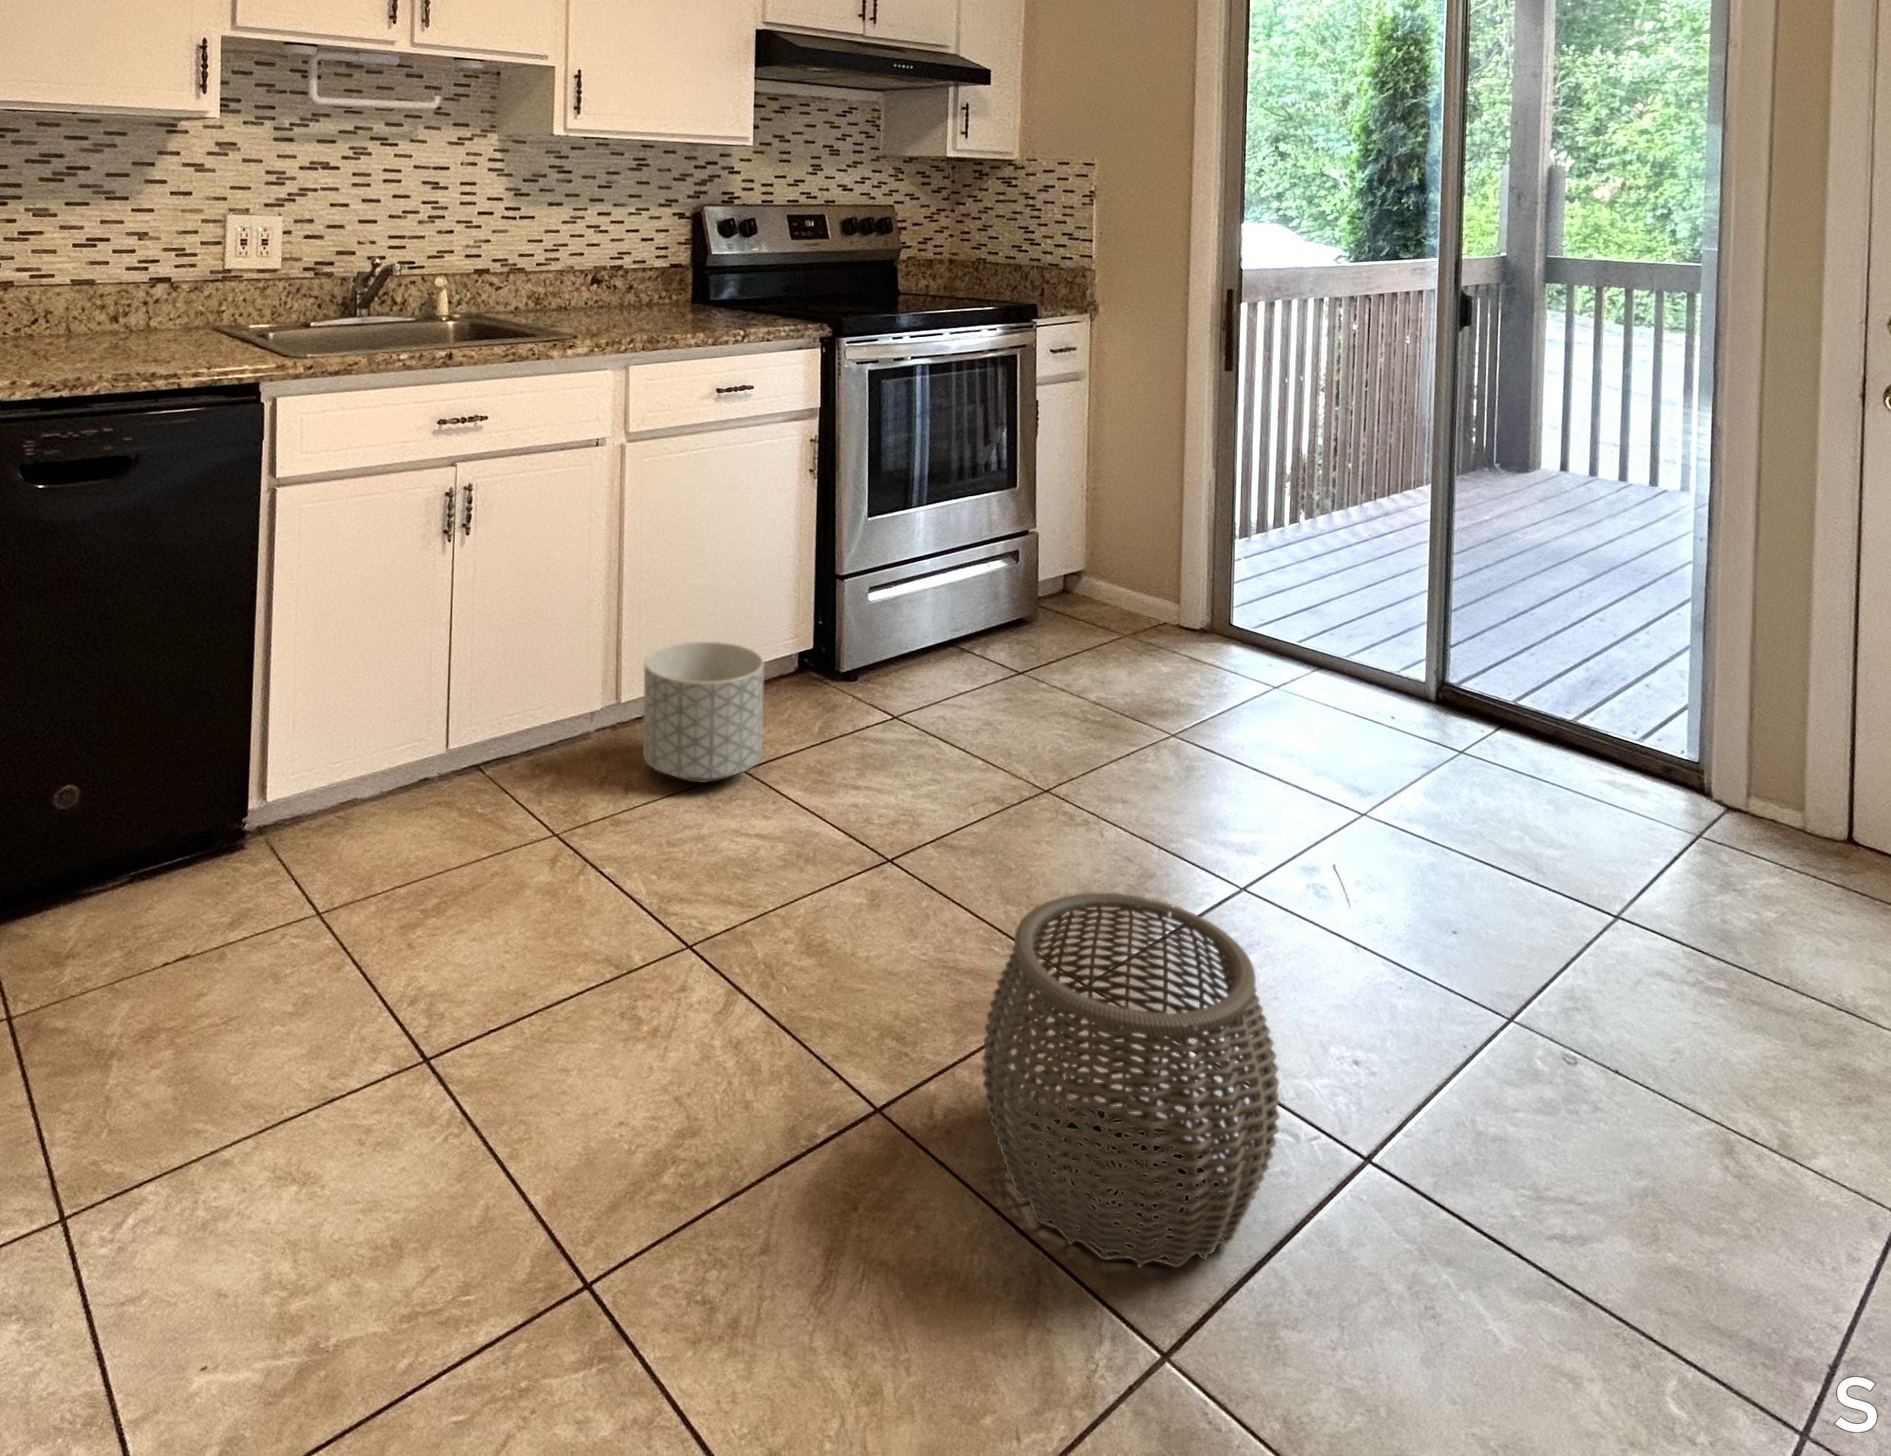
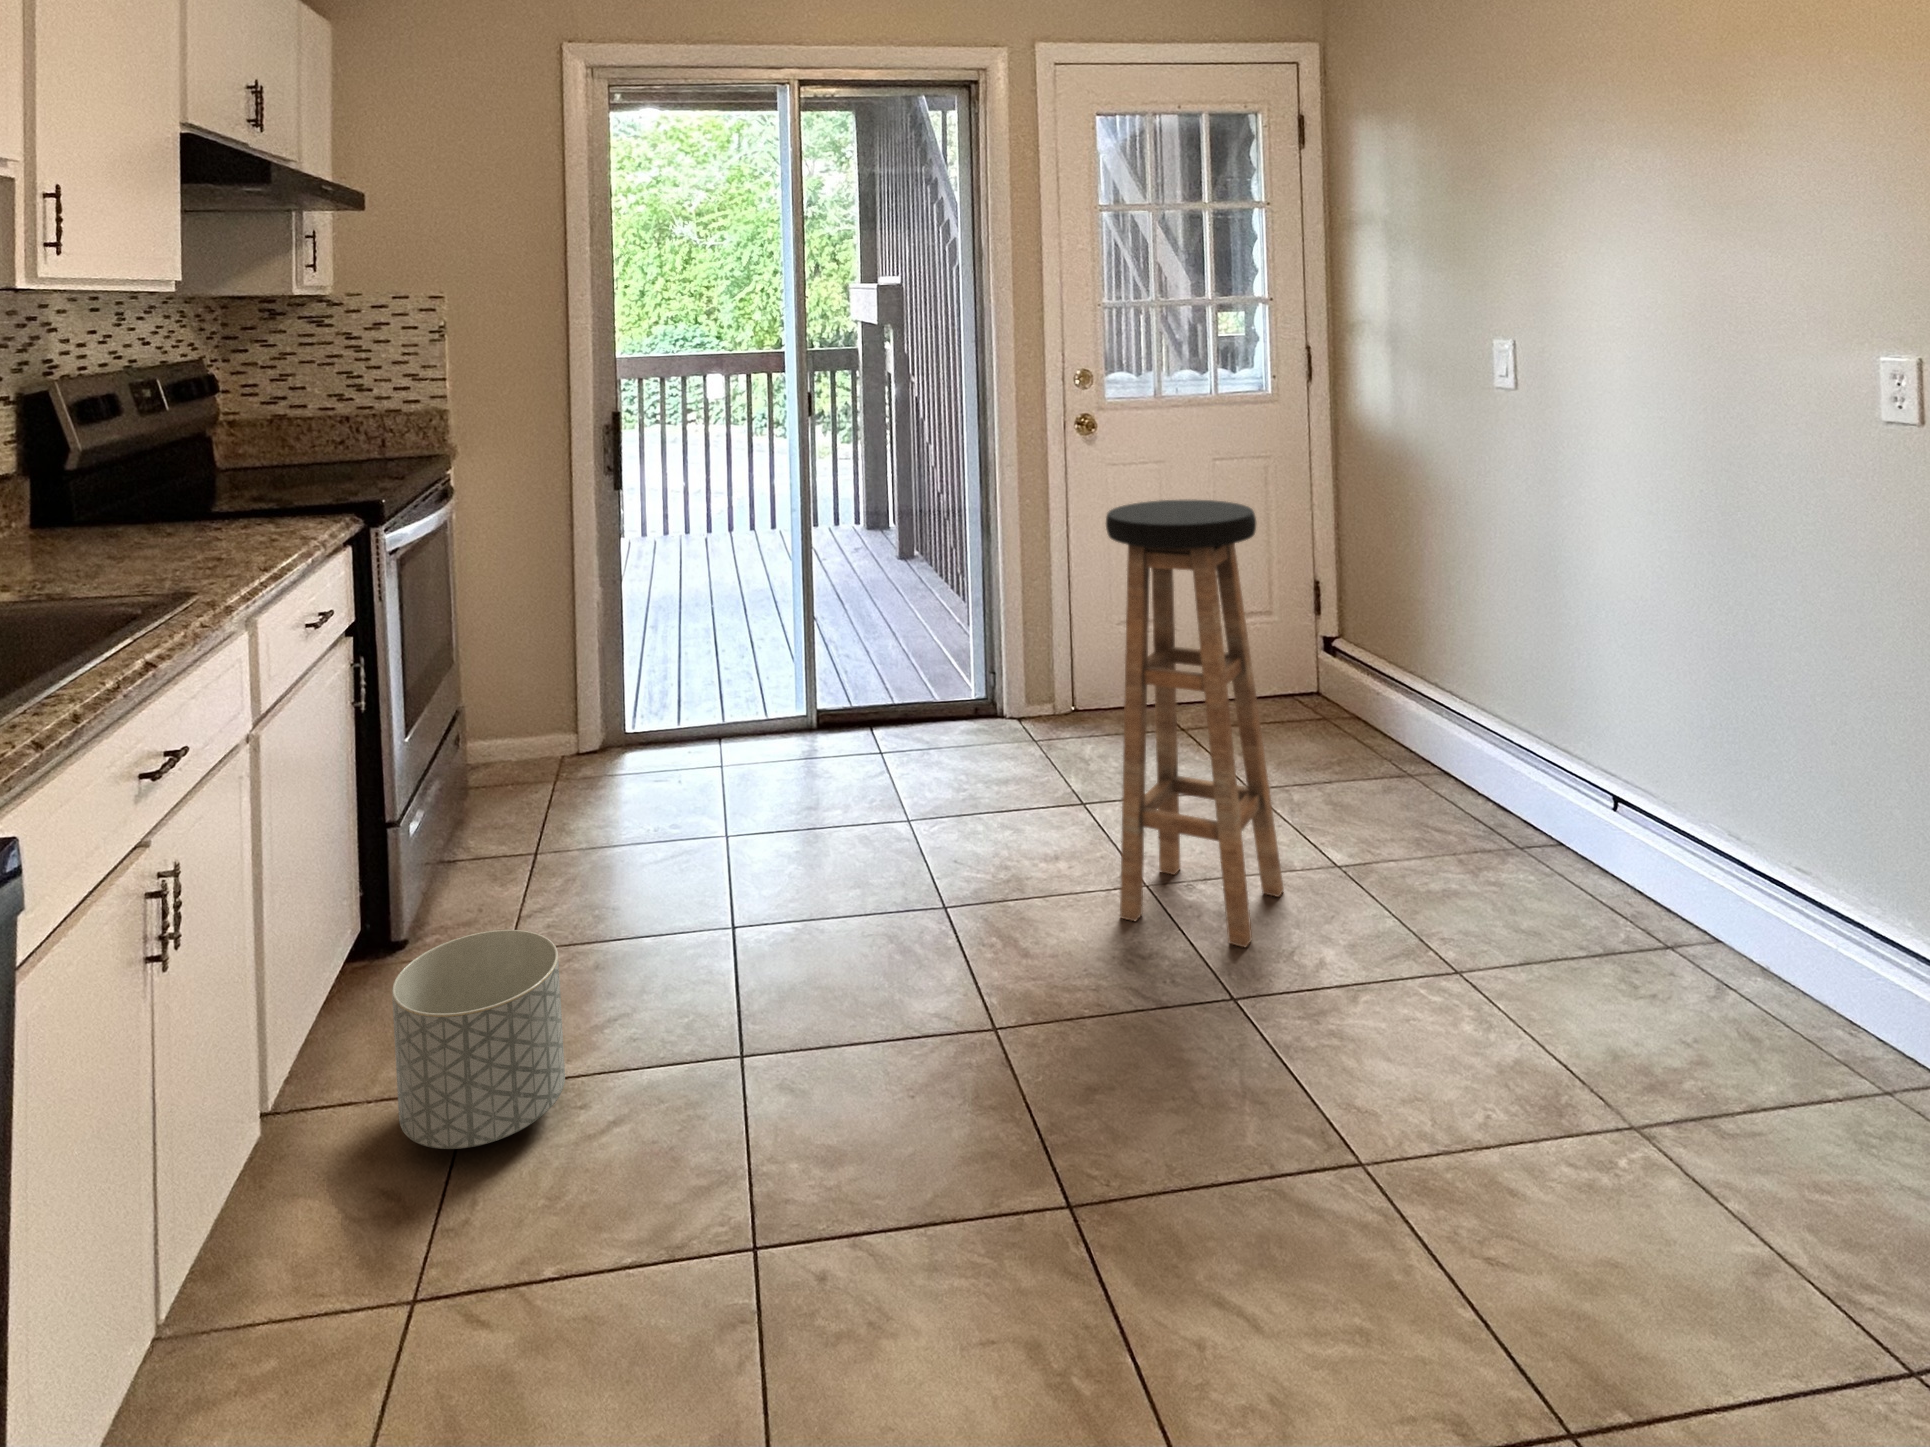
bar stool: none [1309,475,1578,1087] -> present [1106,500,1284,947]
woven basket: present [982,893,1280,1268] -> none [1188,868,1433,1163]

